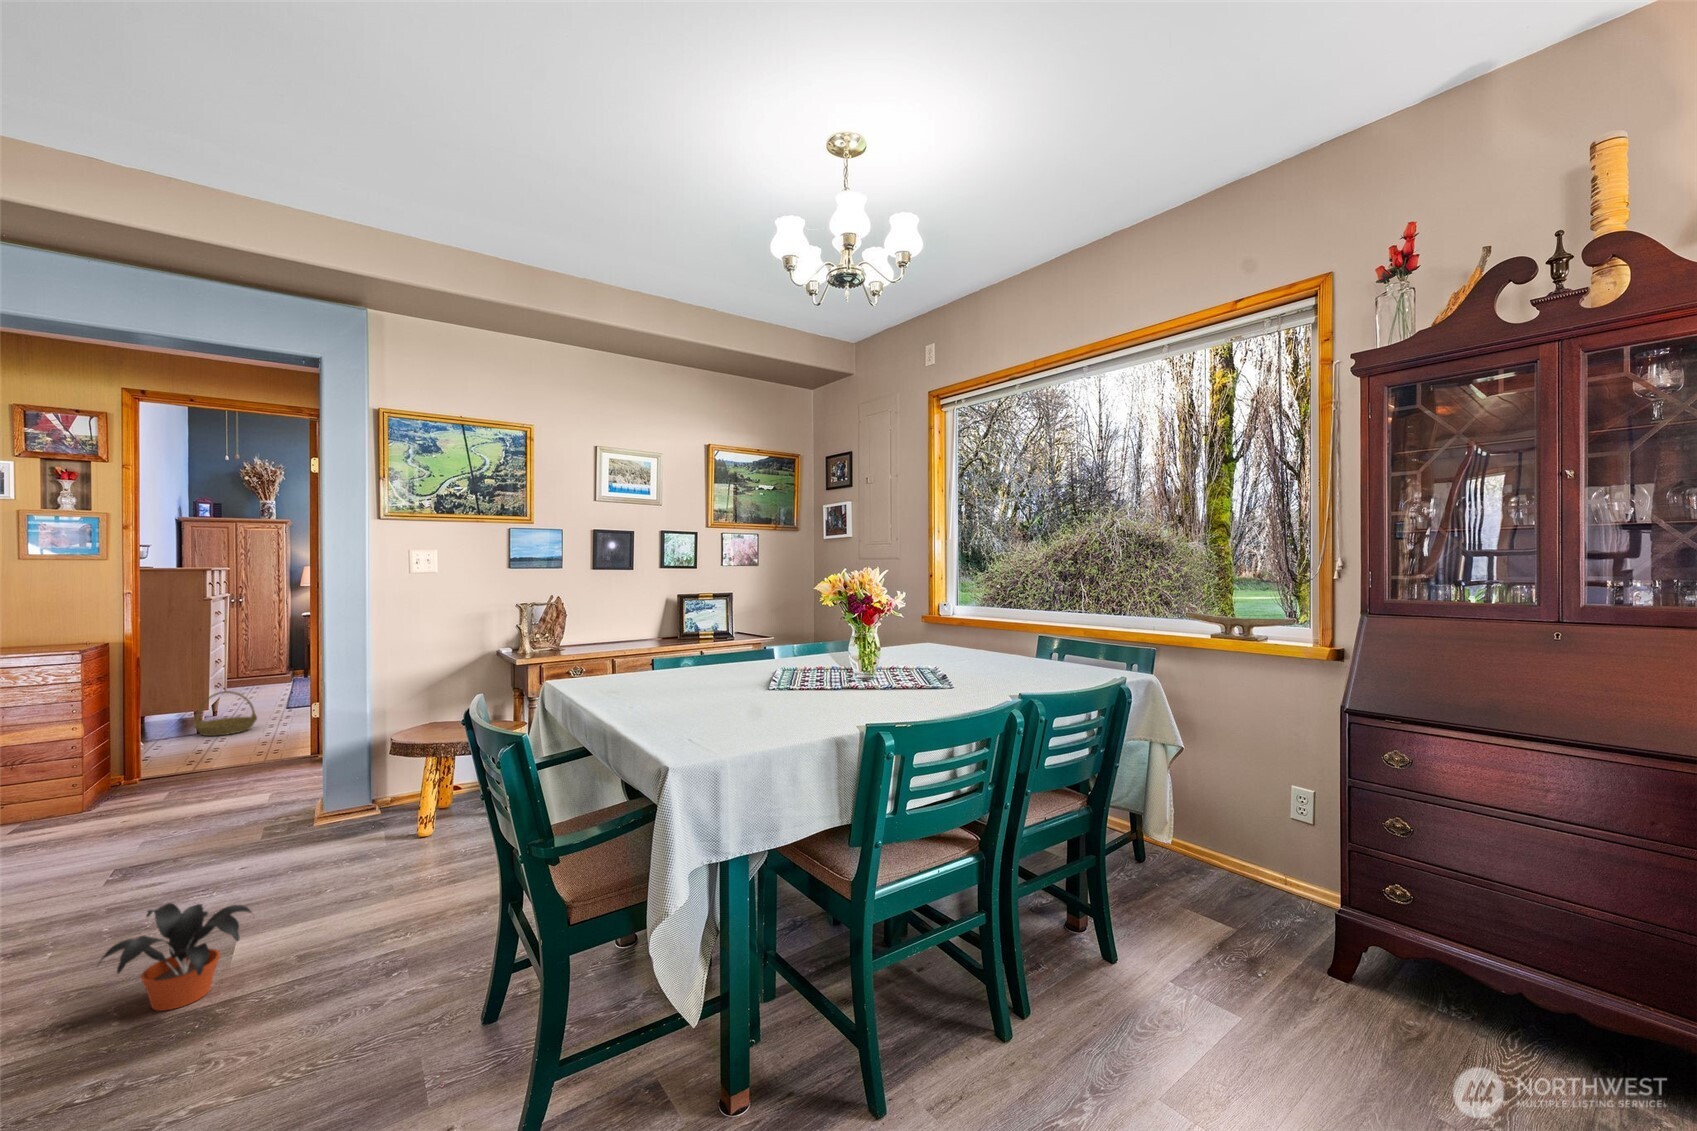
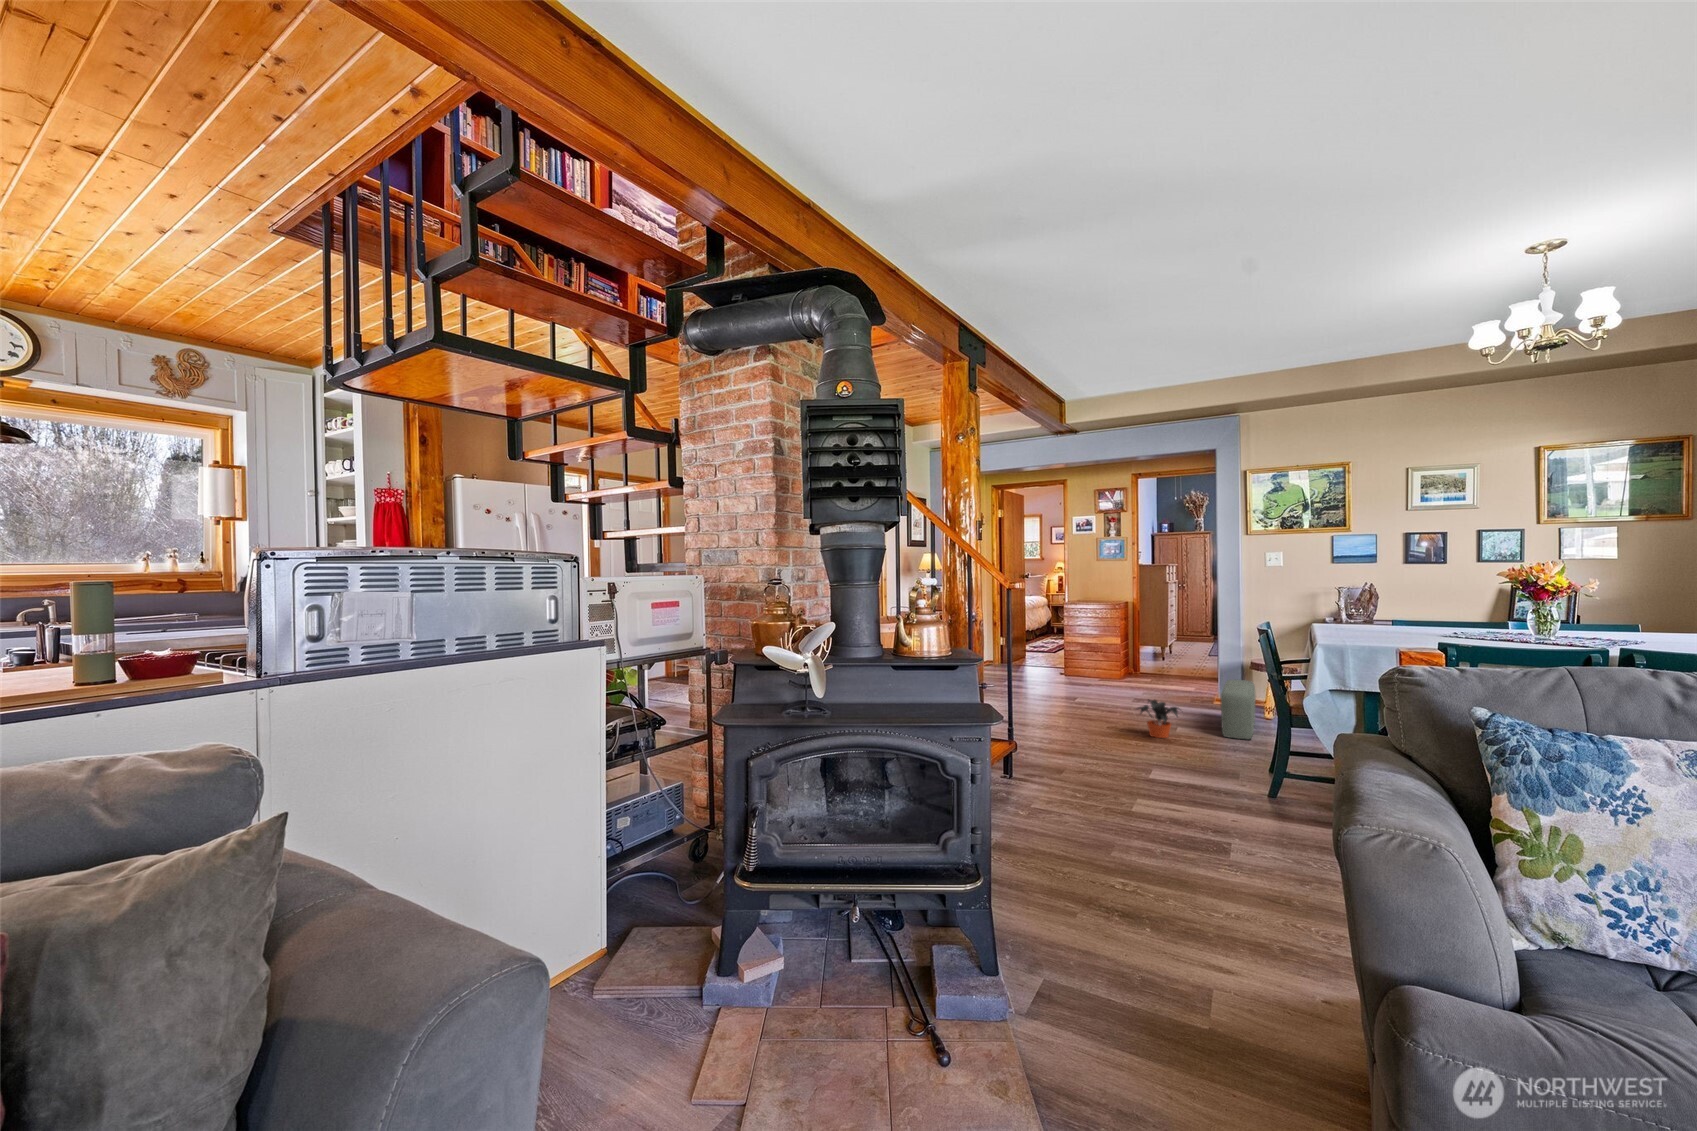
basket: present [194,691,257,736] -> none [1162,636,1192,660]
pouf: none [344,782,411,925] -> present [1221,680,1256,739]

